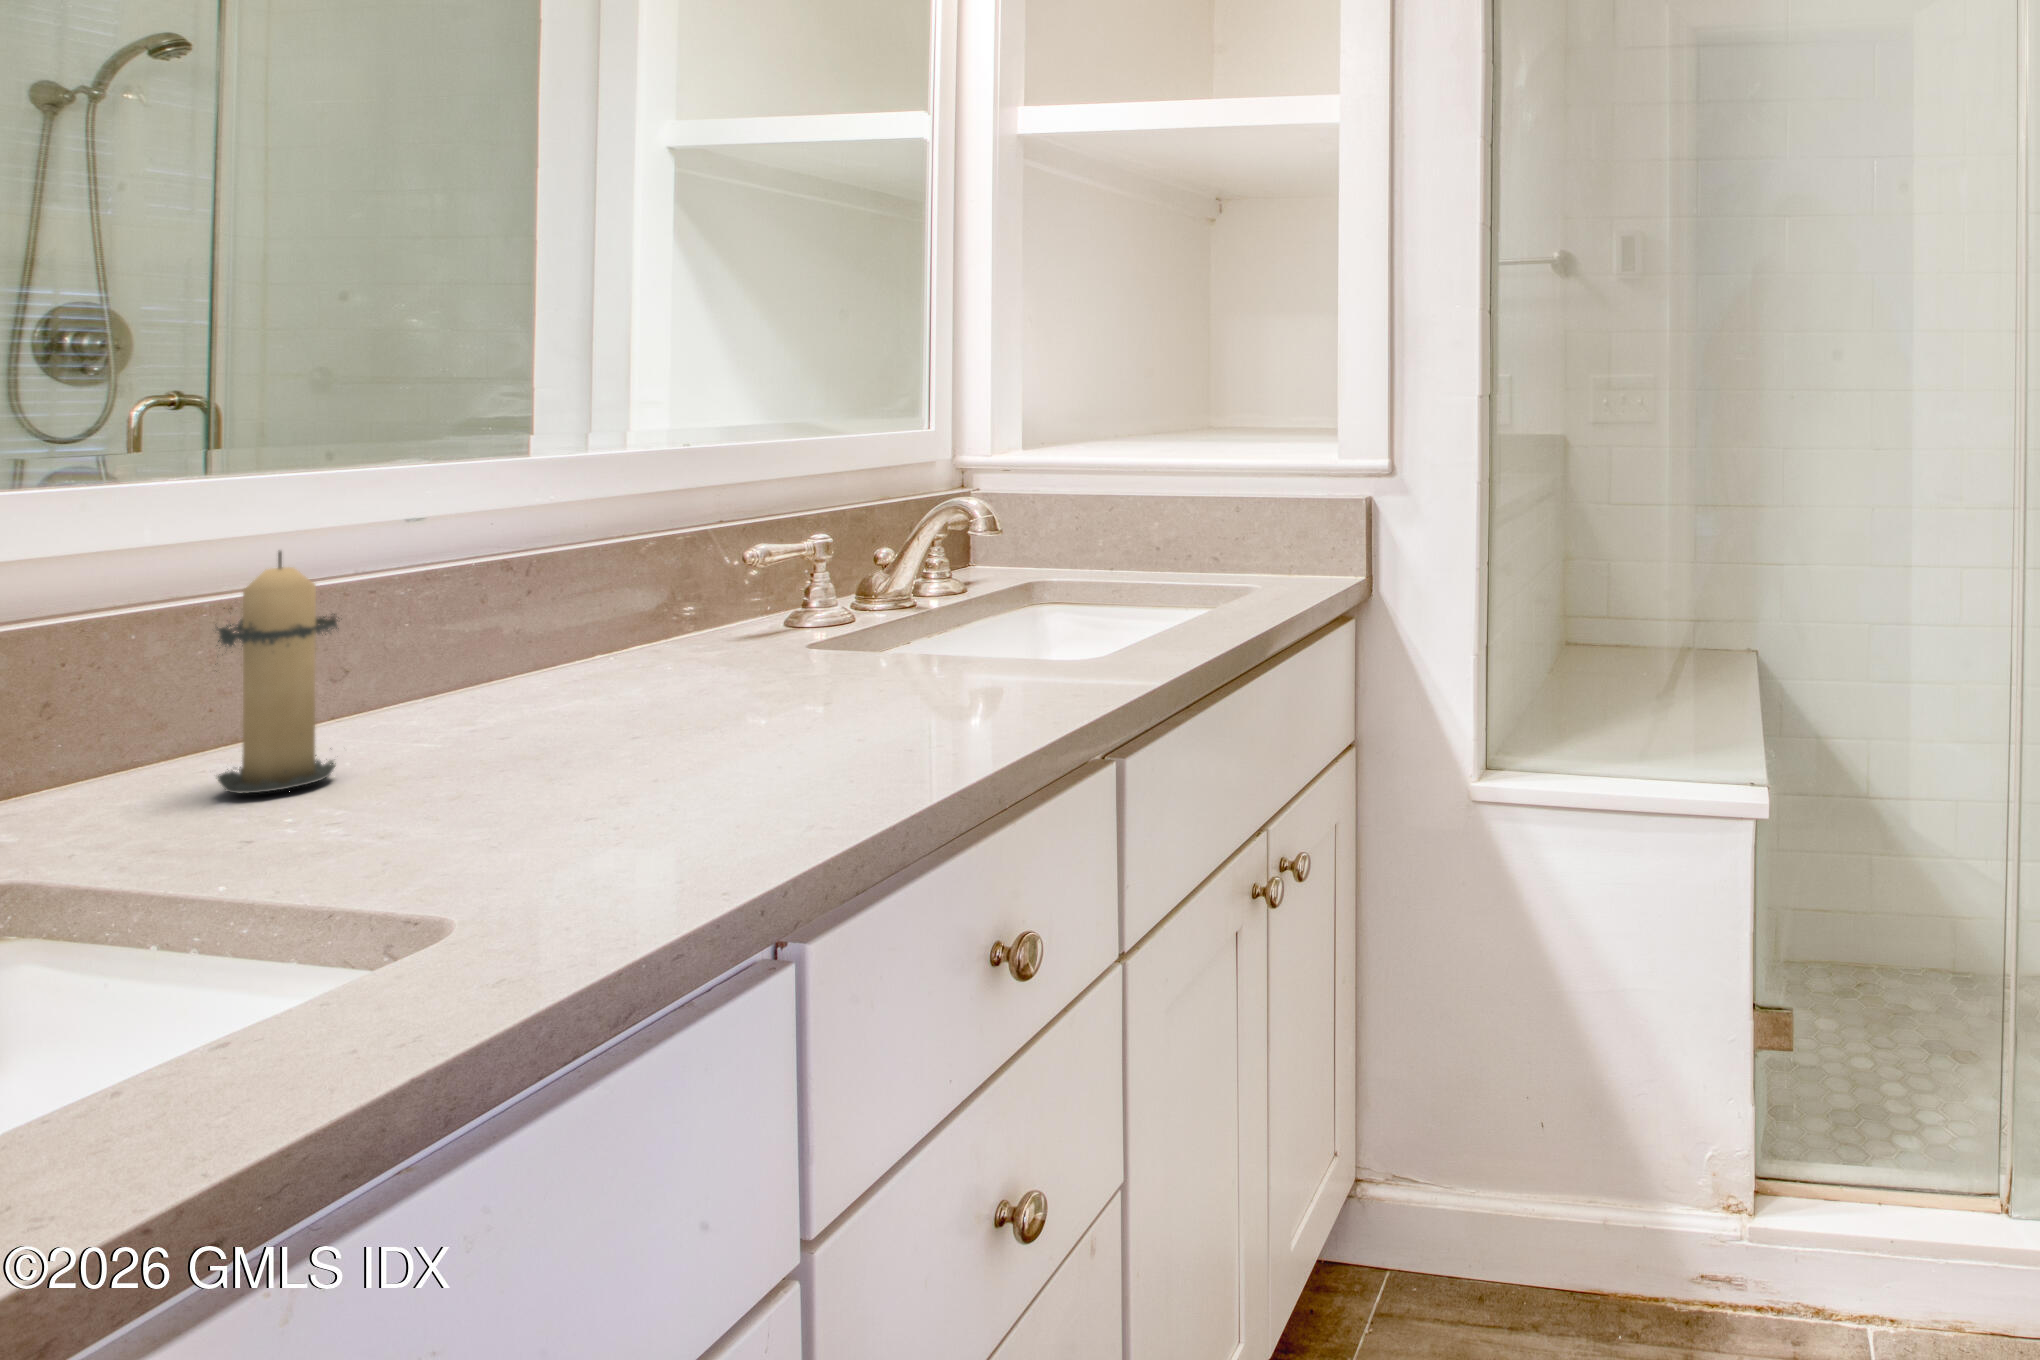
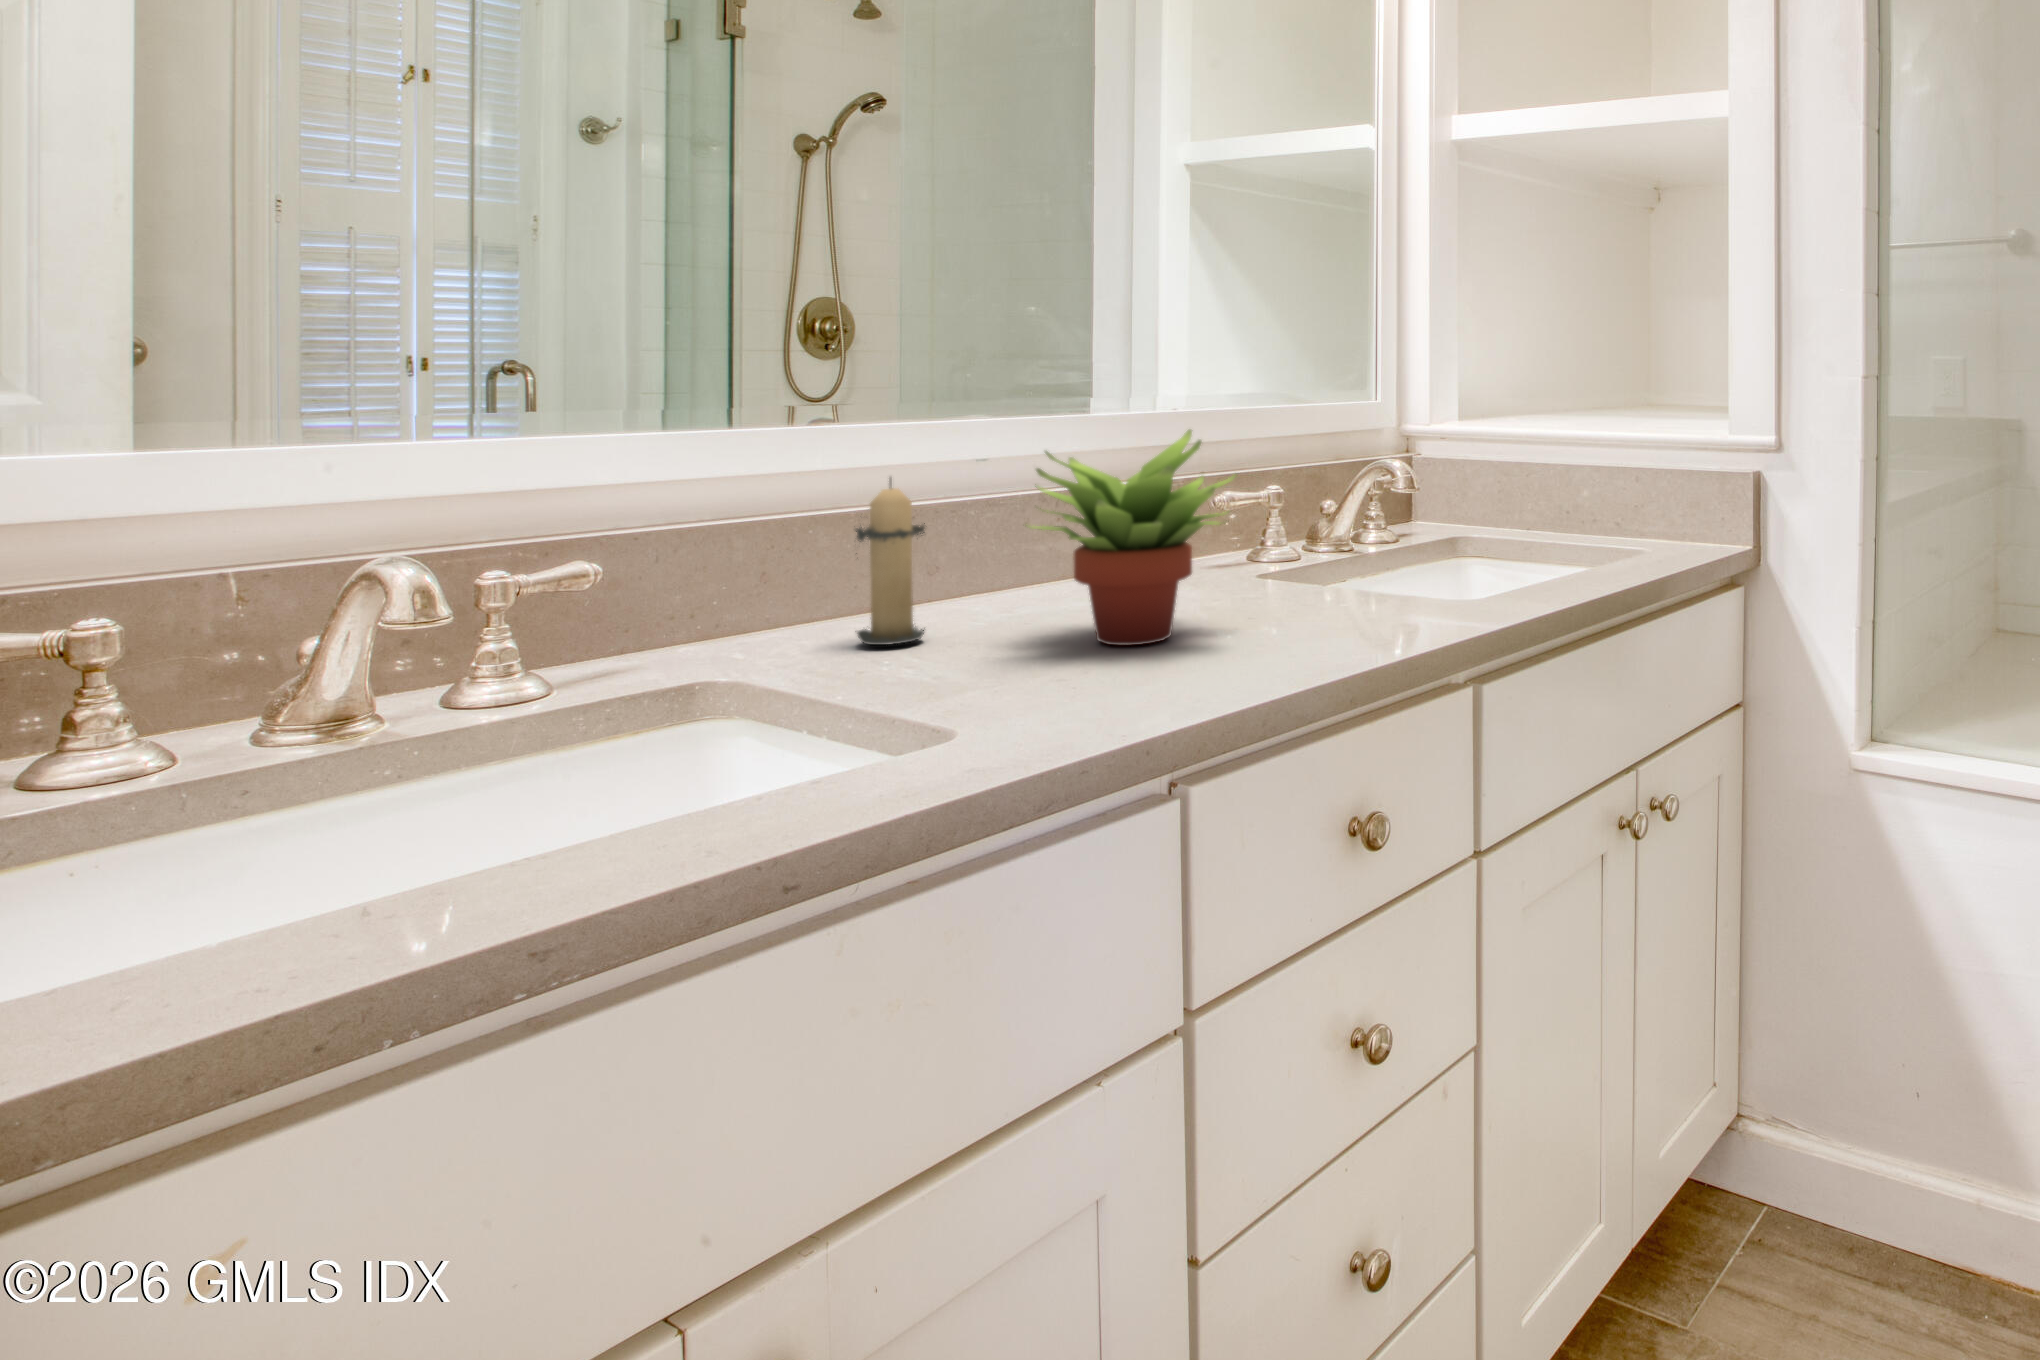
succulent plant: none [505,471,818,758] -> present [1028,429,1236,645]

